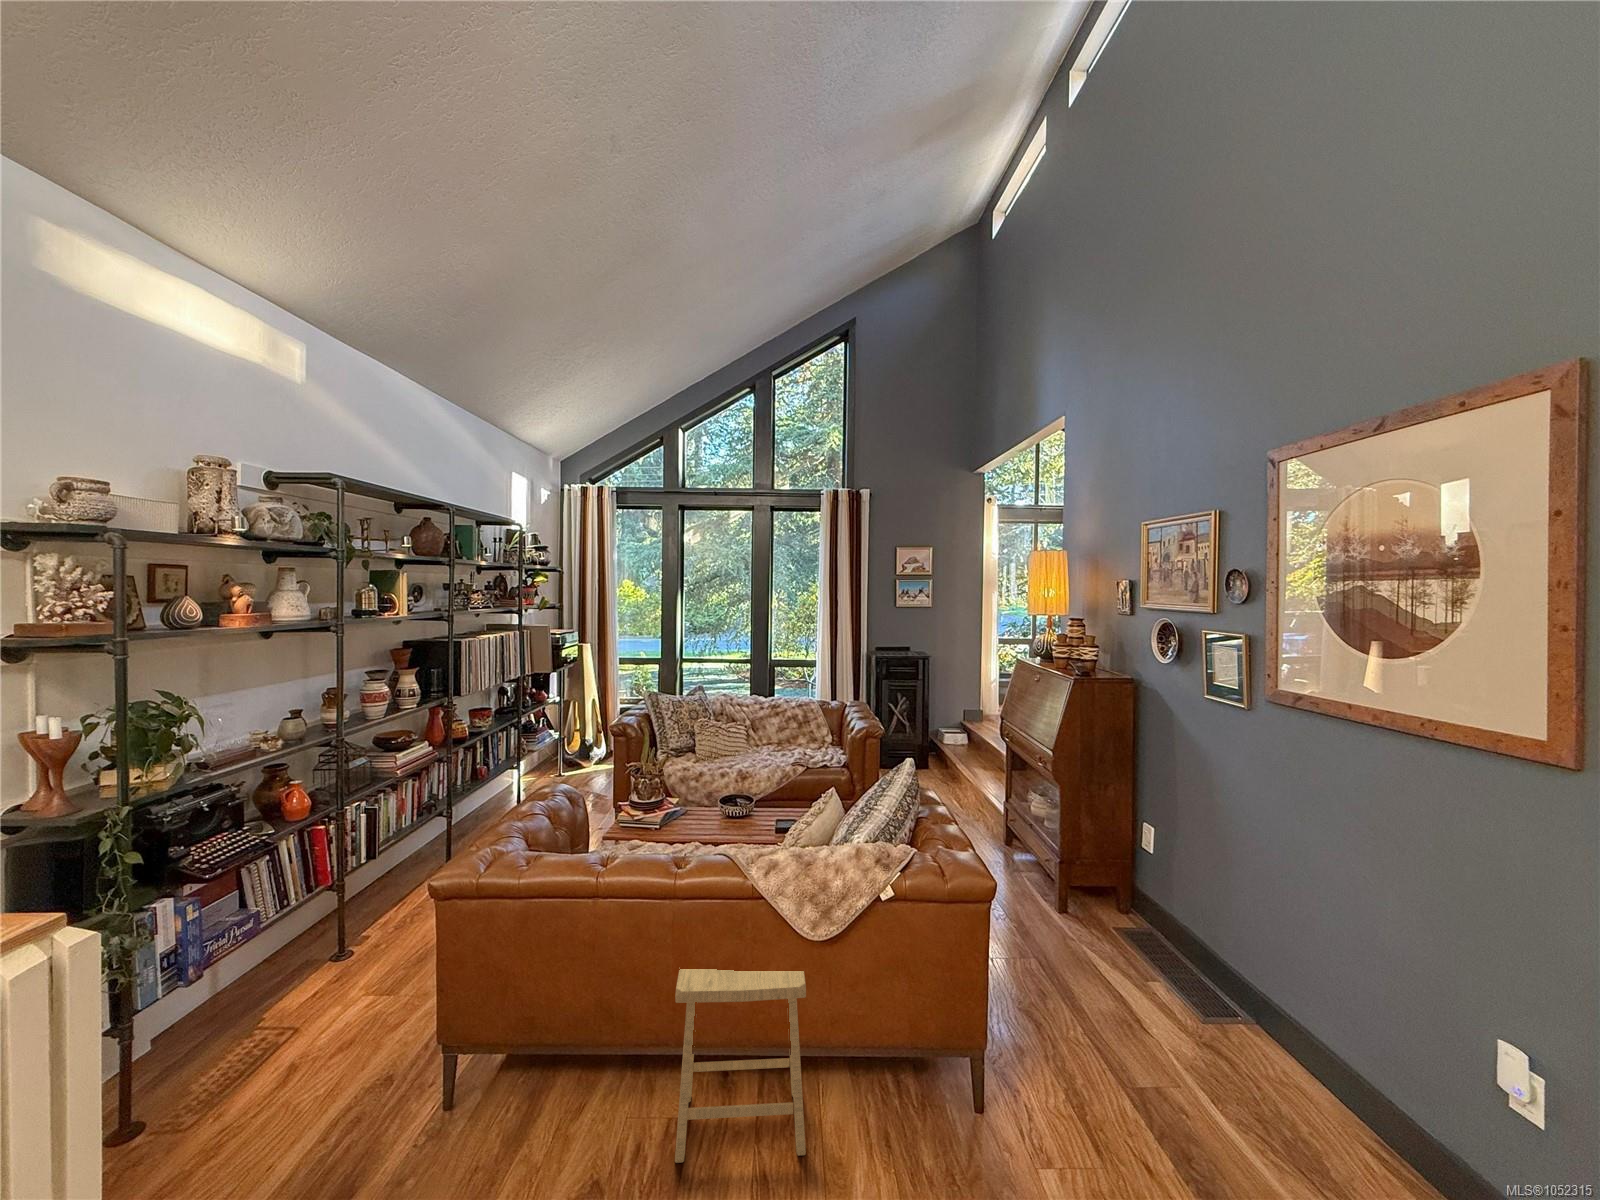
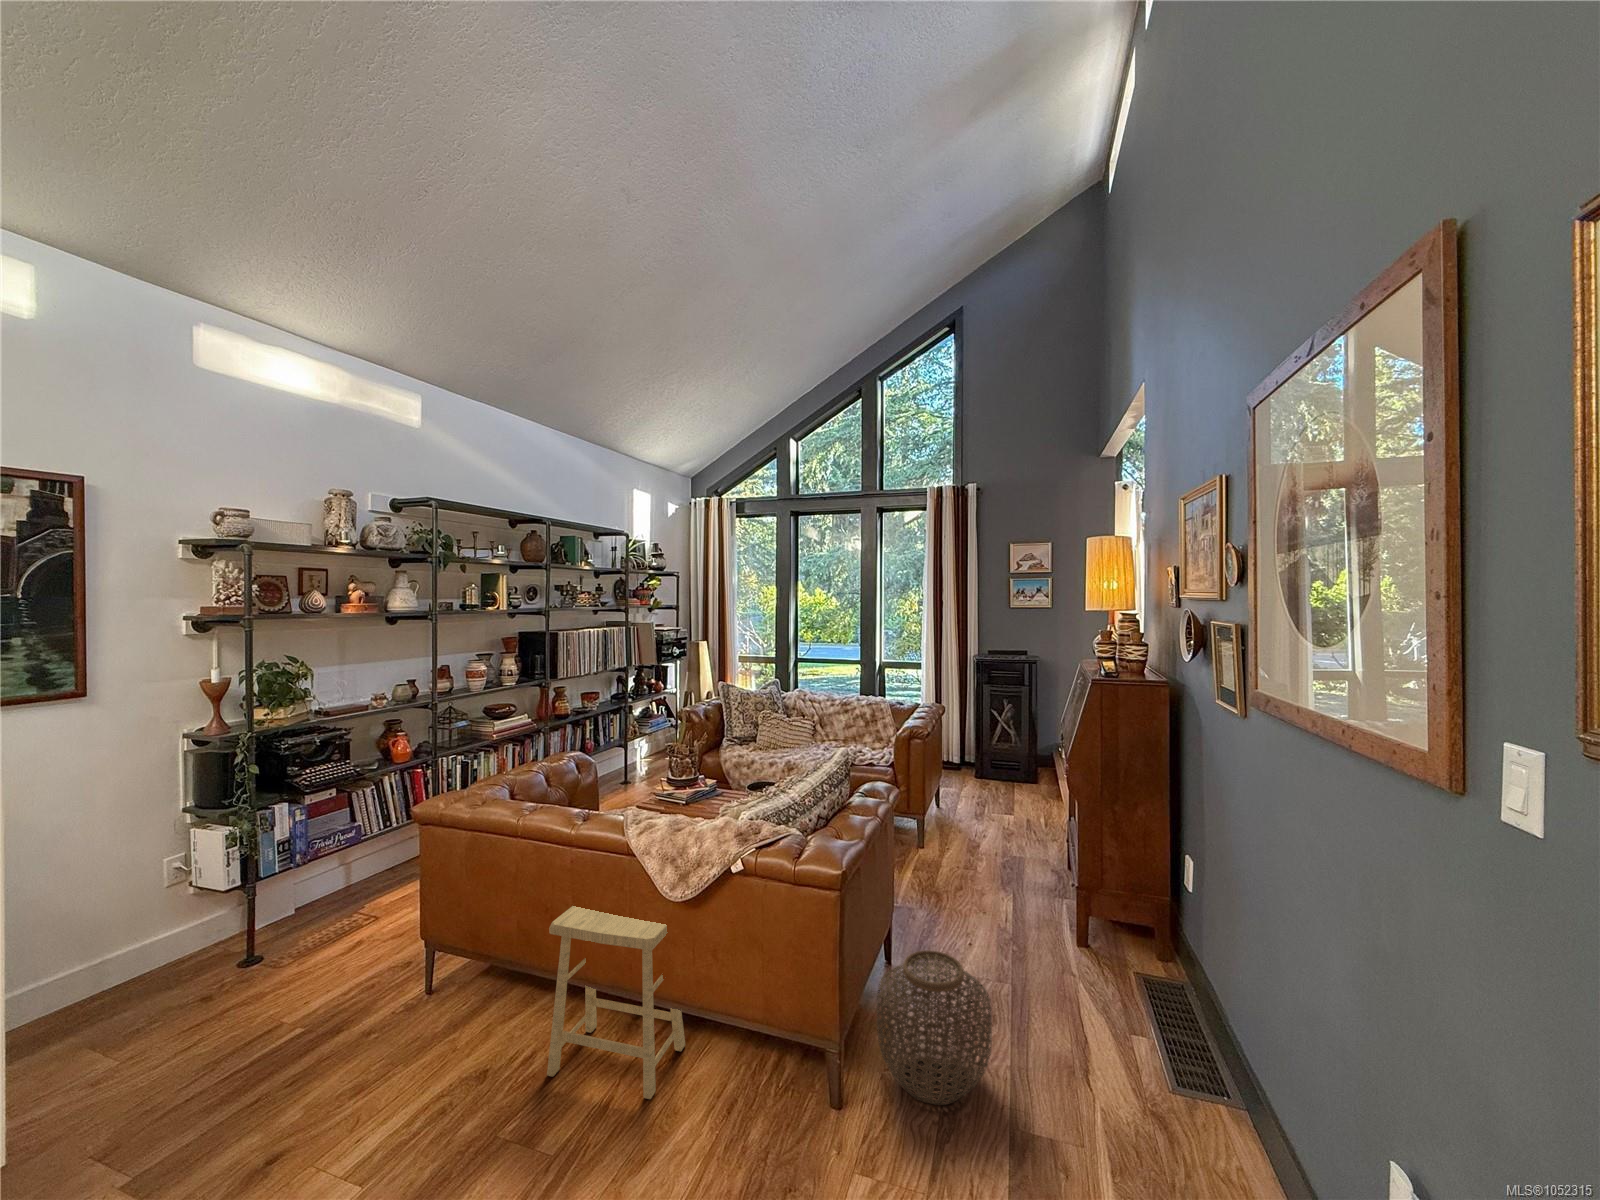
woven basket: none [985,943,1096,1084] -> present [877,950,992,1105]

